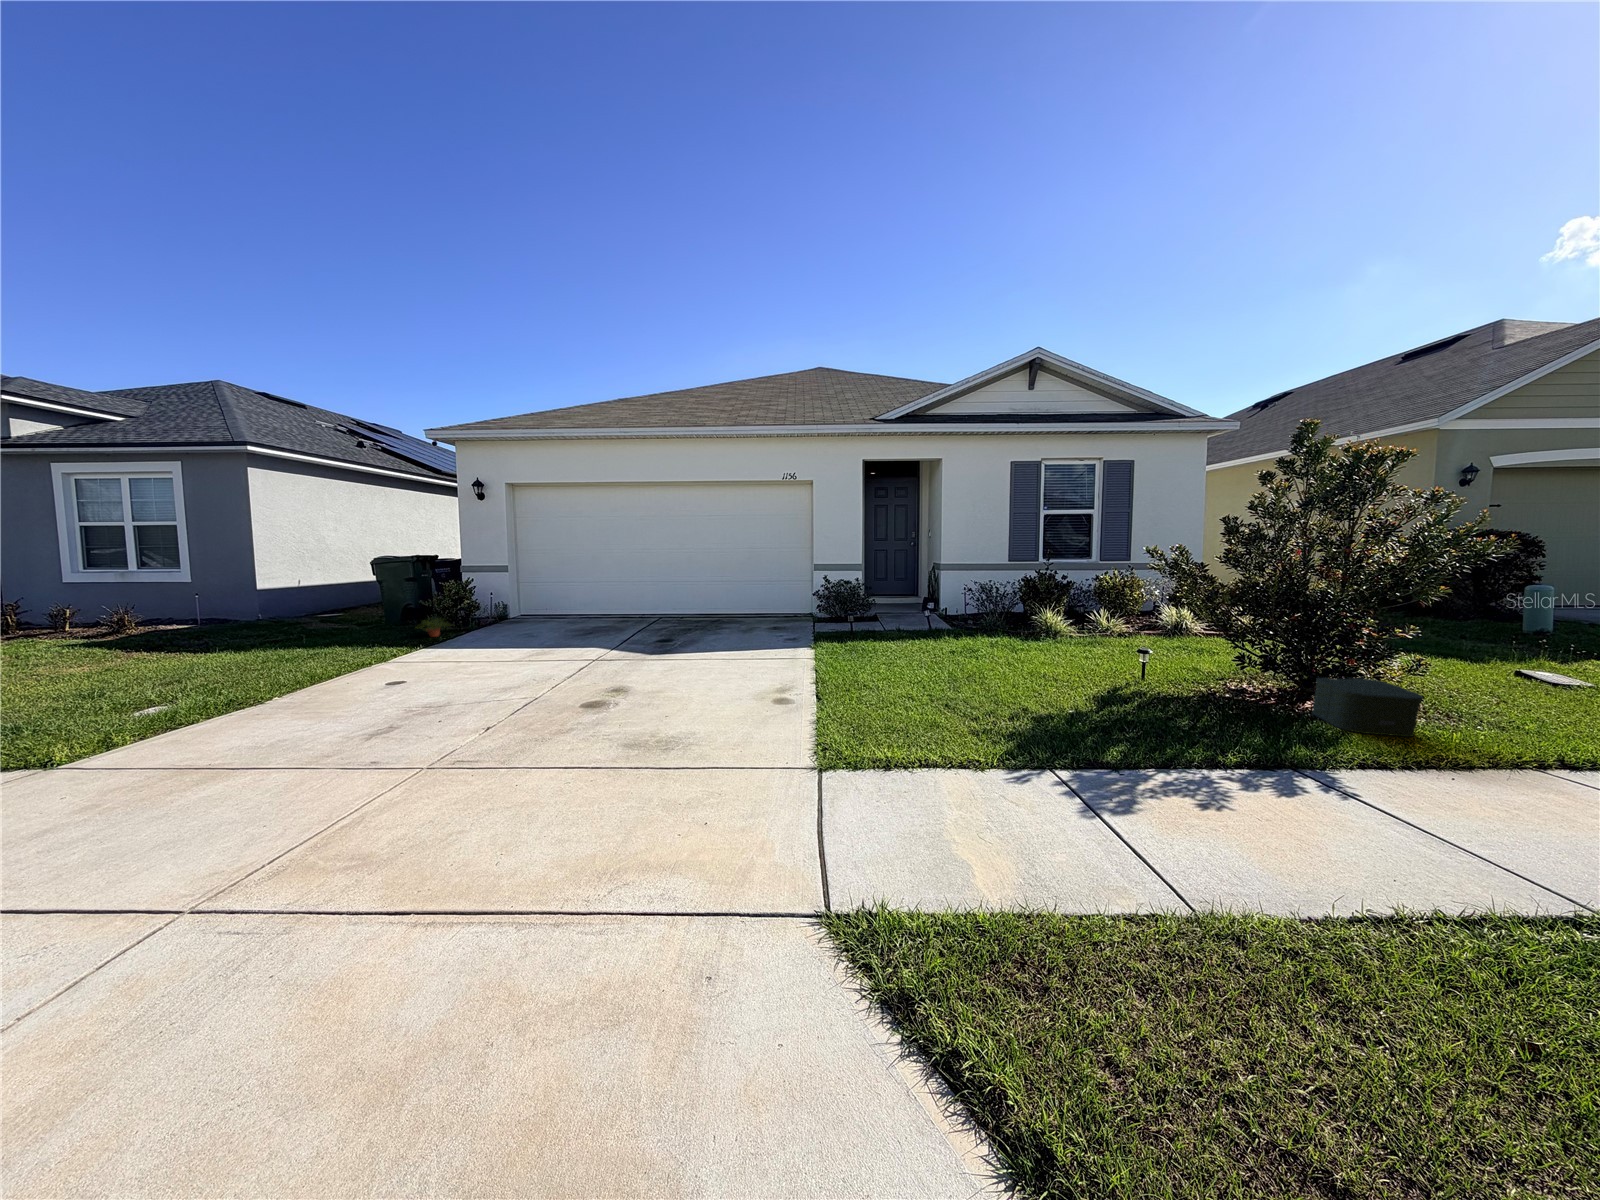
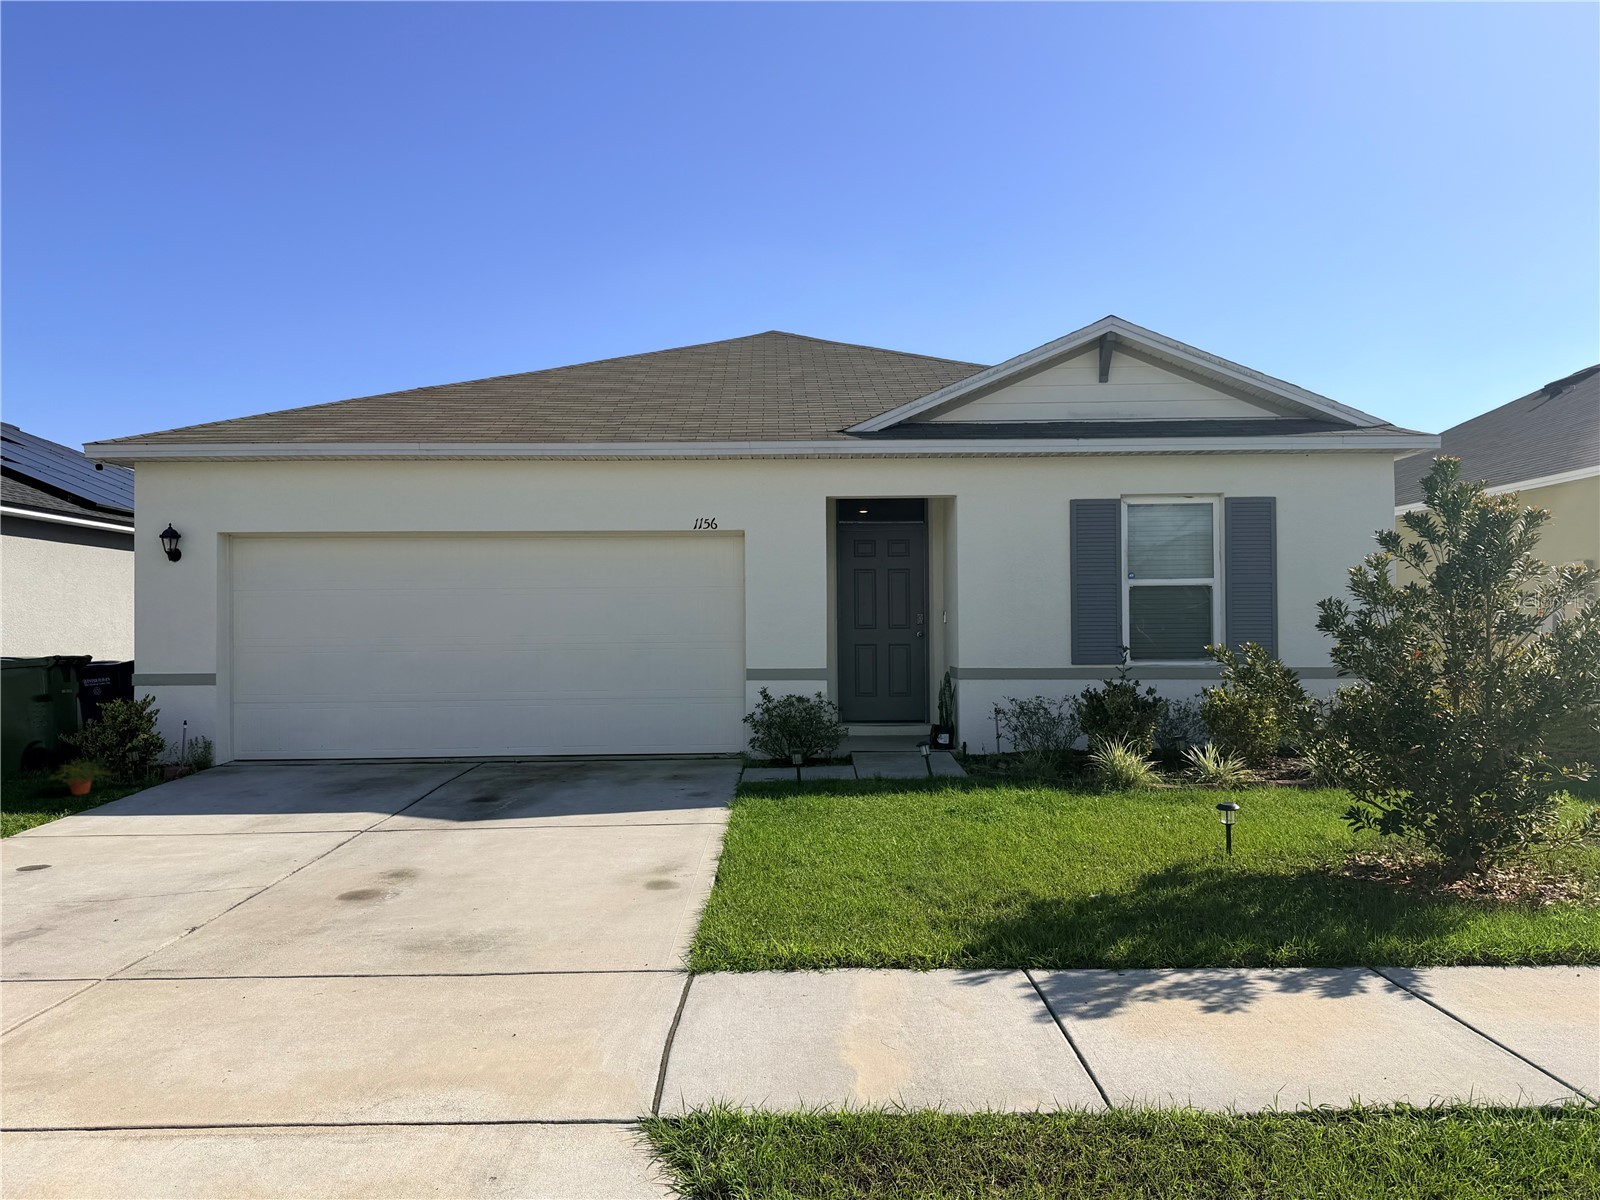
storage box: present [1312,678,1423,737] -> none [1443,837,1565,921]

